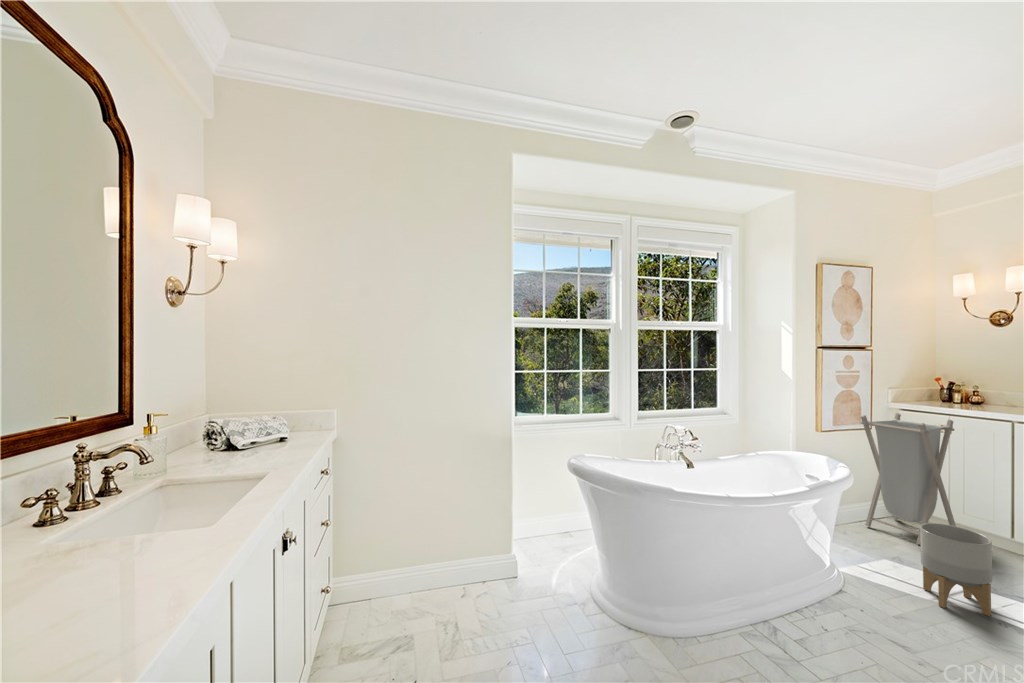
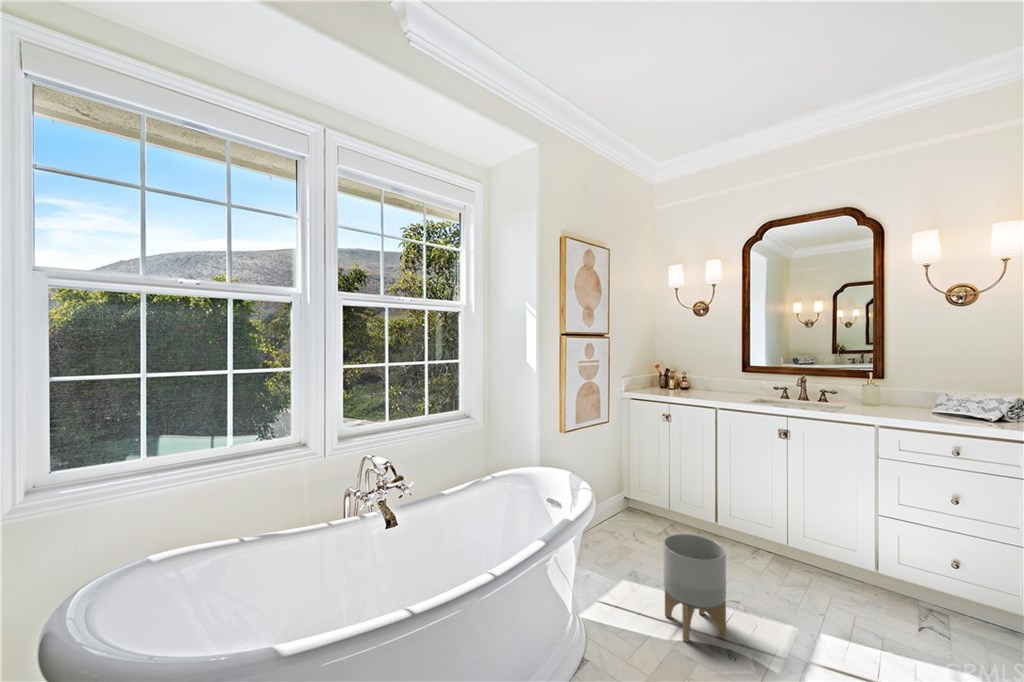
laundry hamper: present [861,413,956,545] -> none [599,404,677,546]

